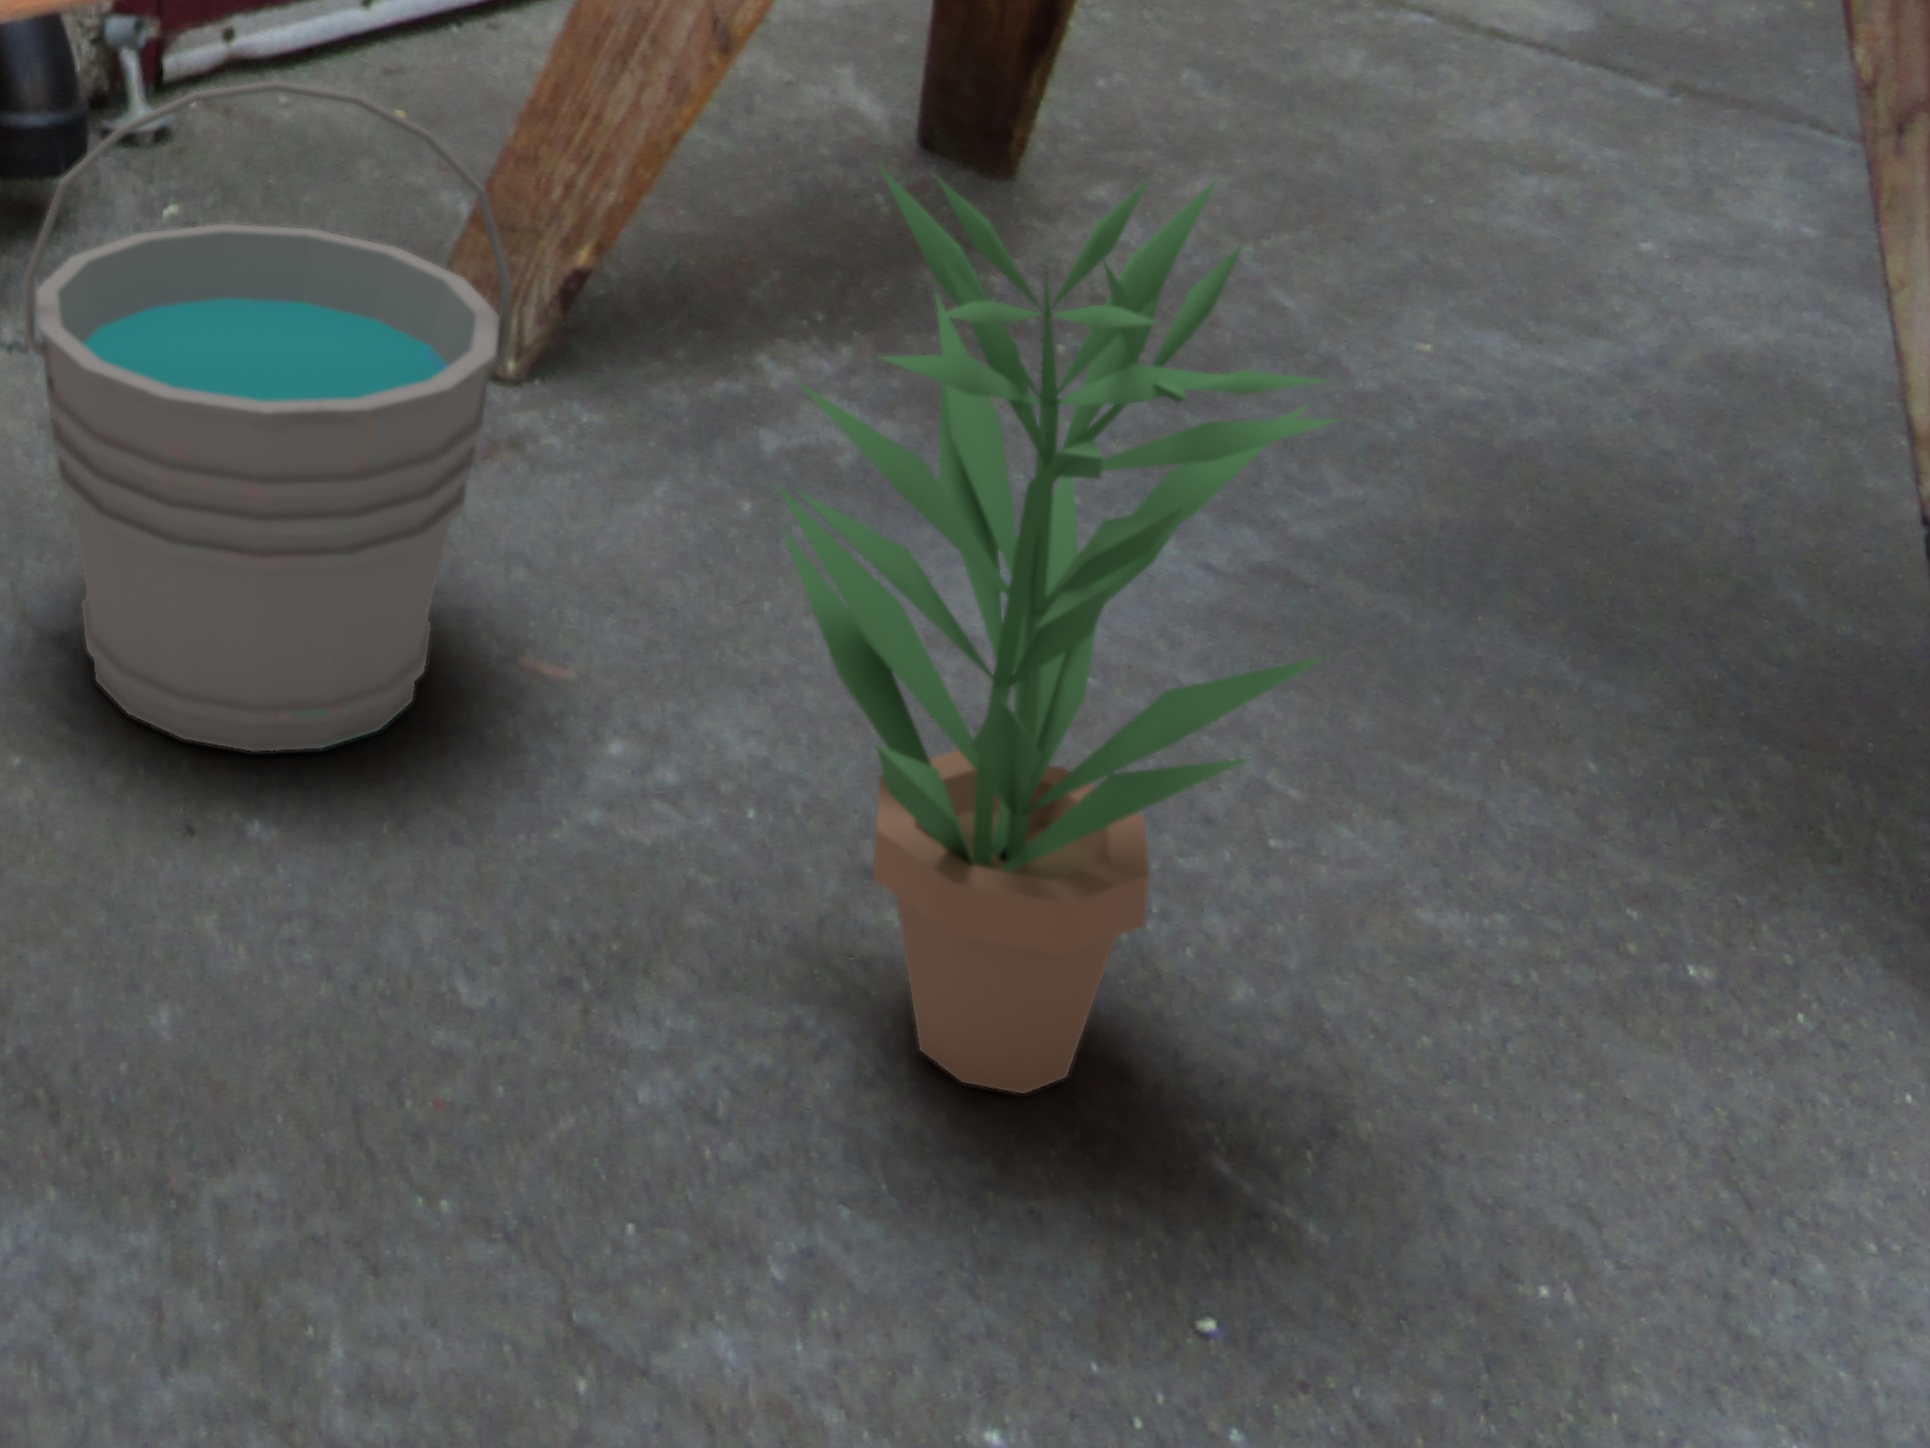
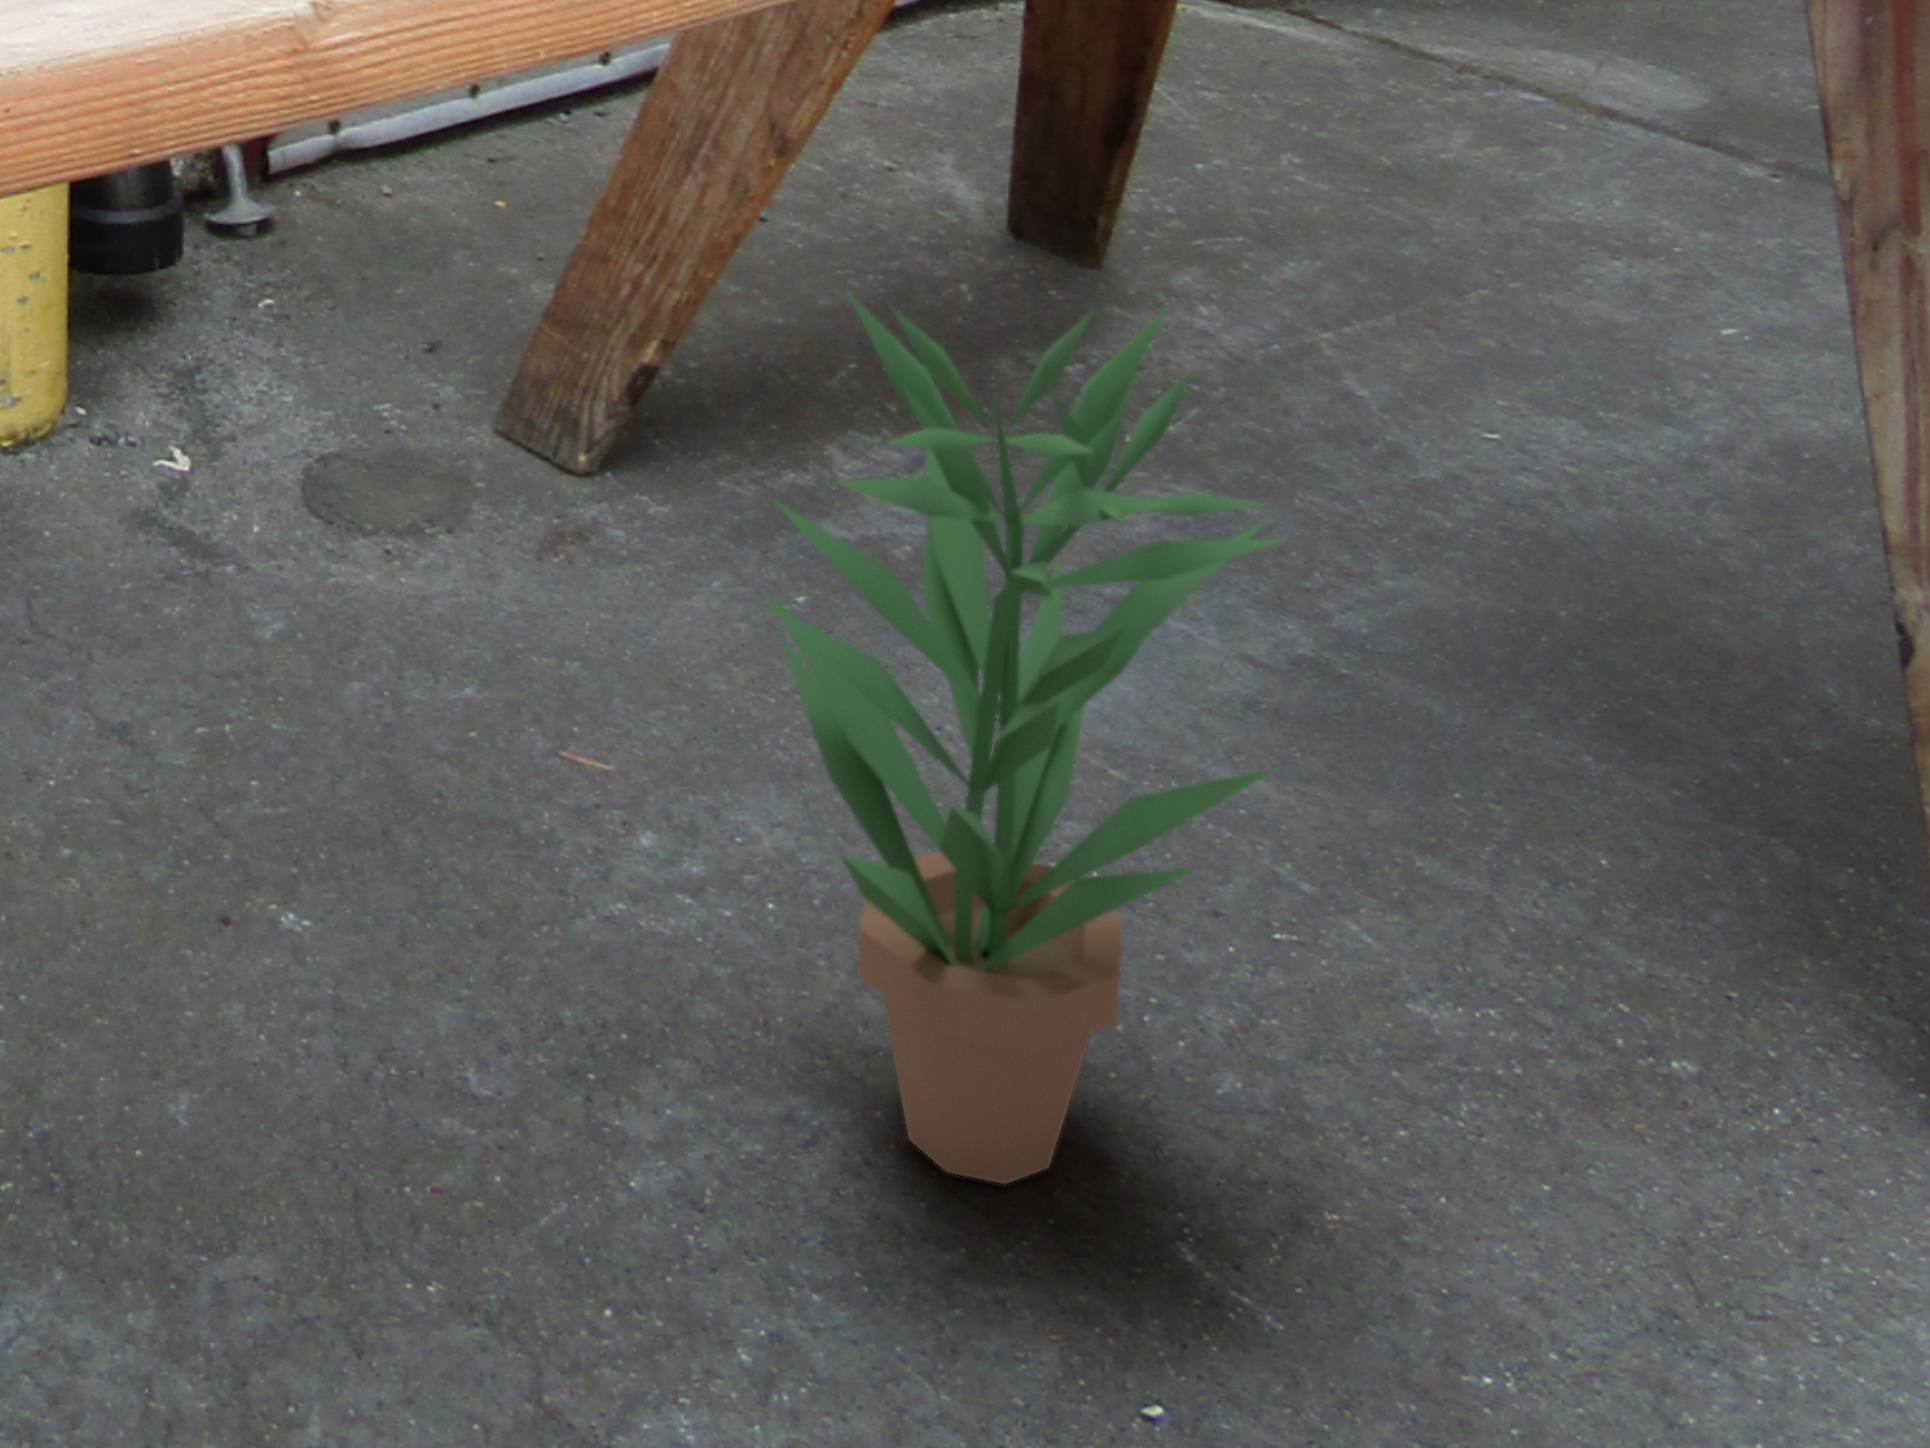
bucket: present [24,81,511,751] -> none [75,193,542,839]

